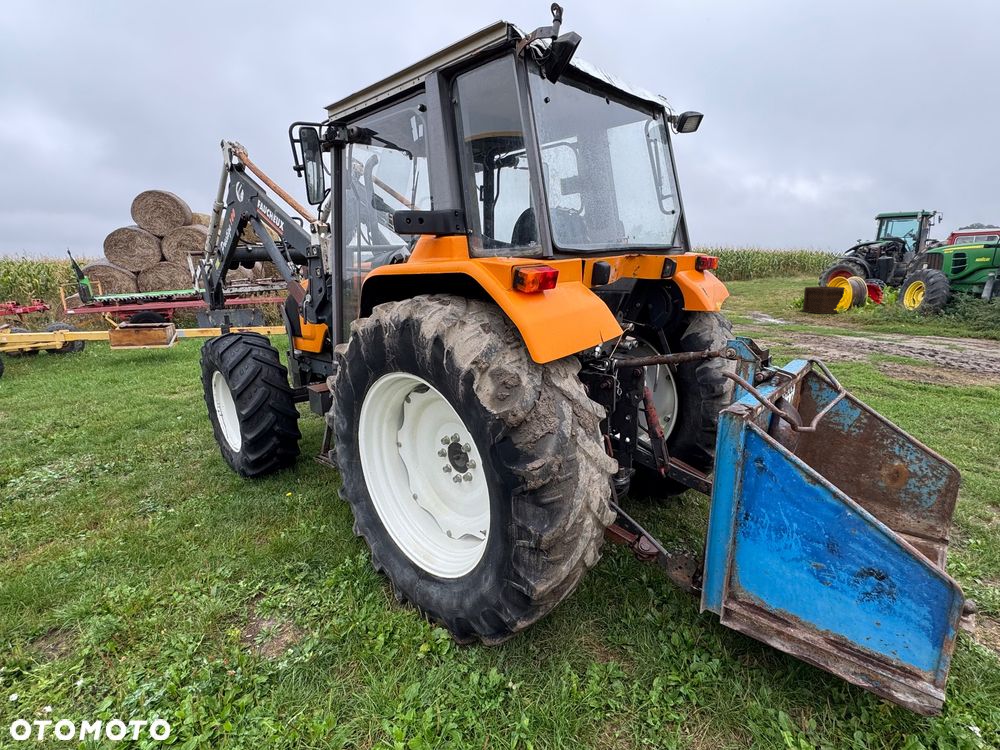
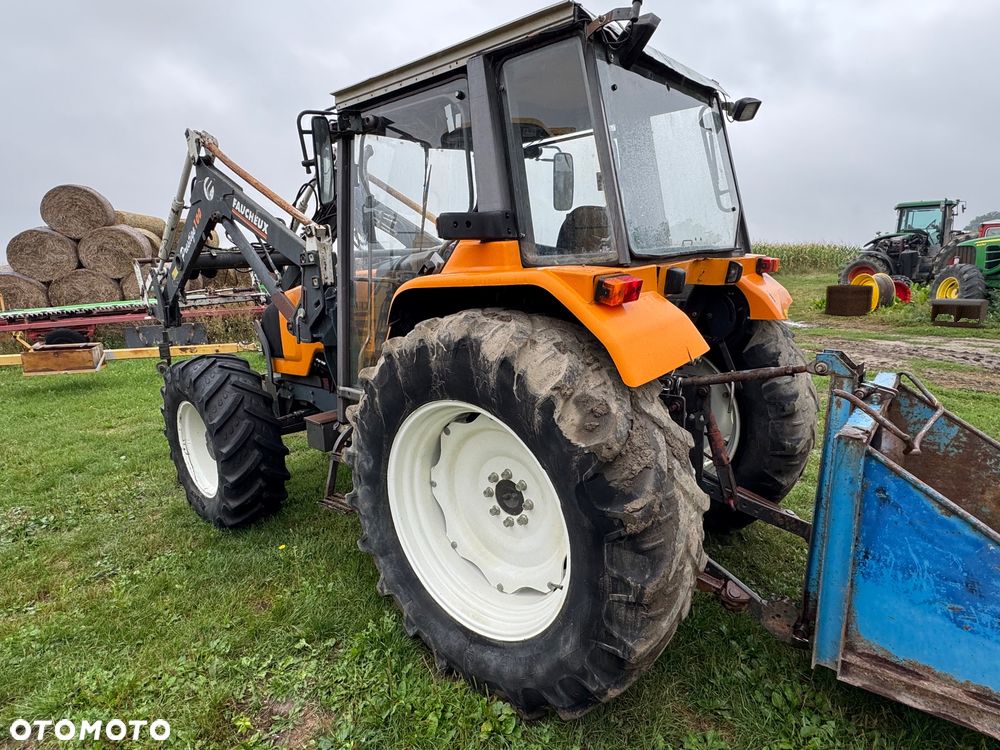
bench: none [895,299,950,325] -> present [930,298,989,327]

